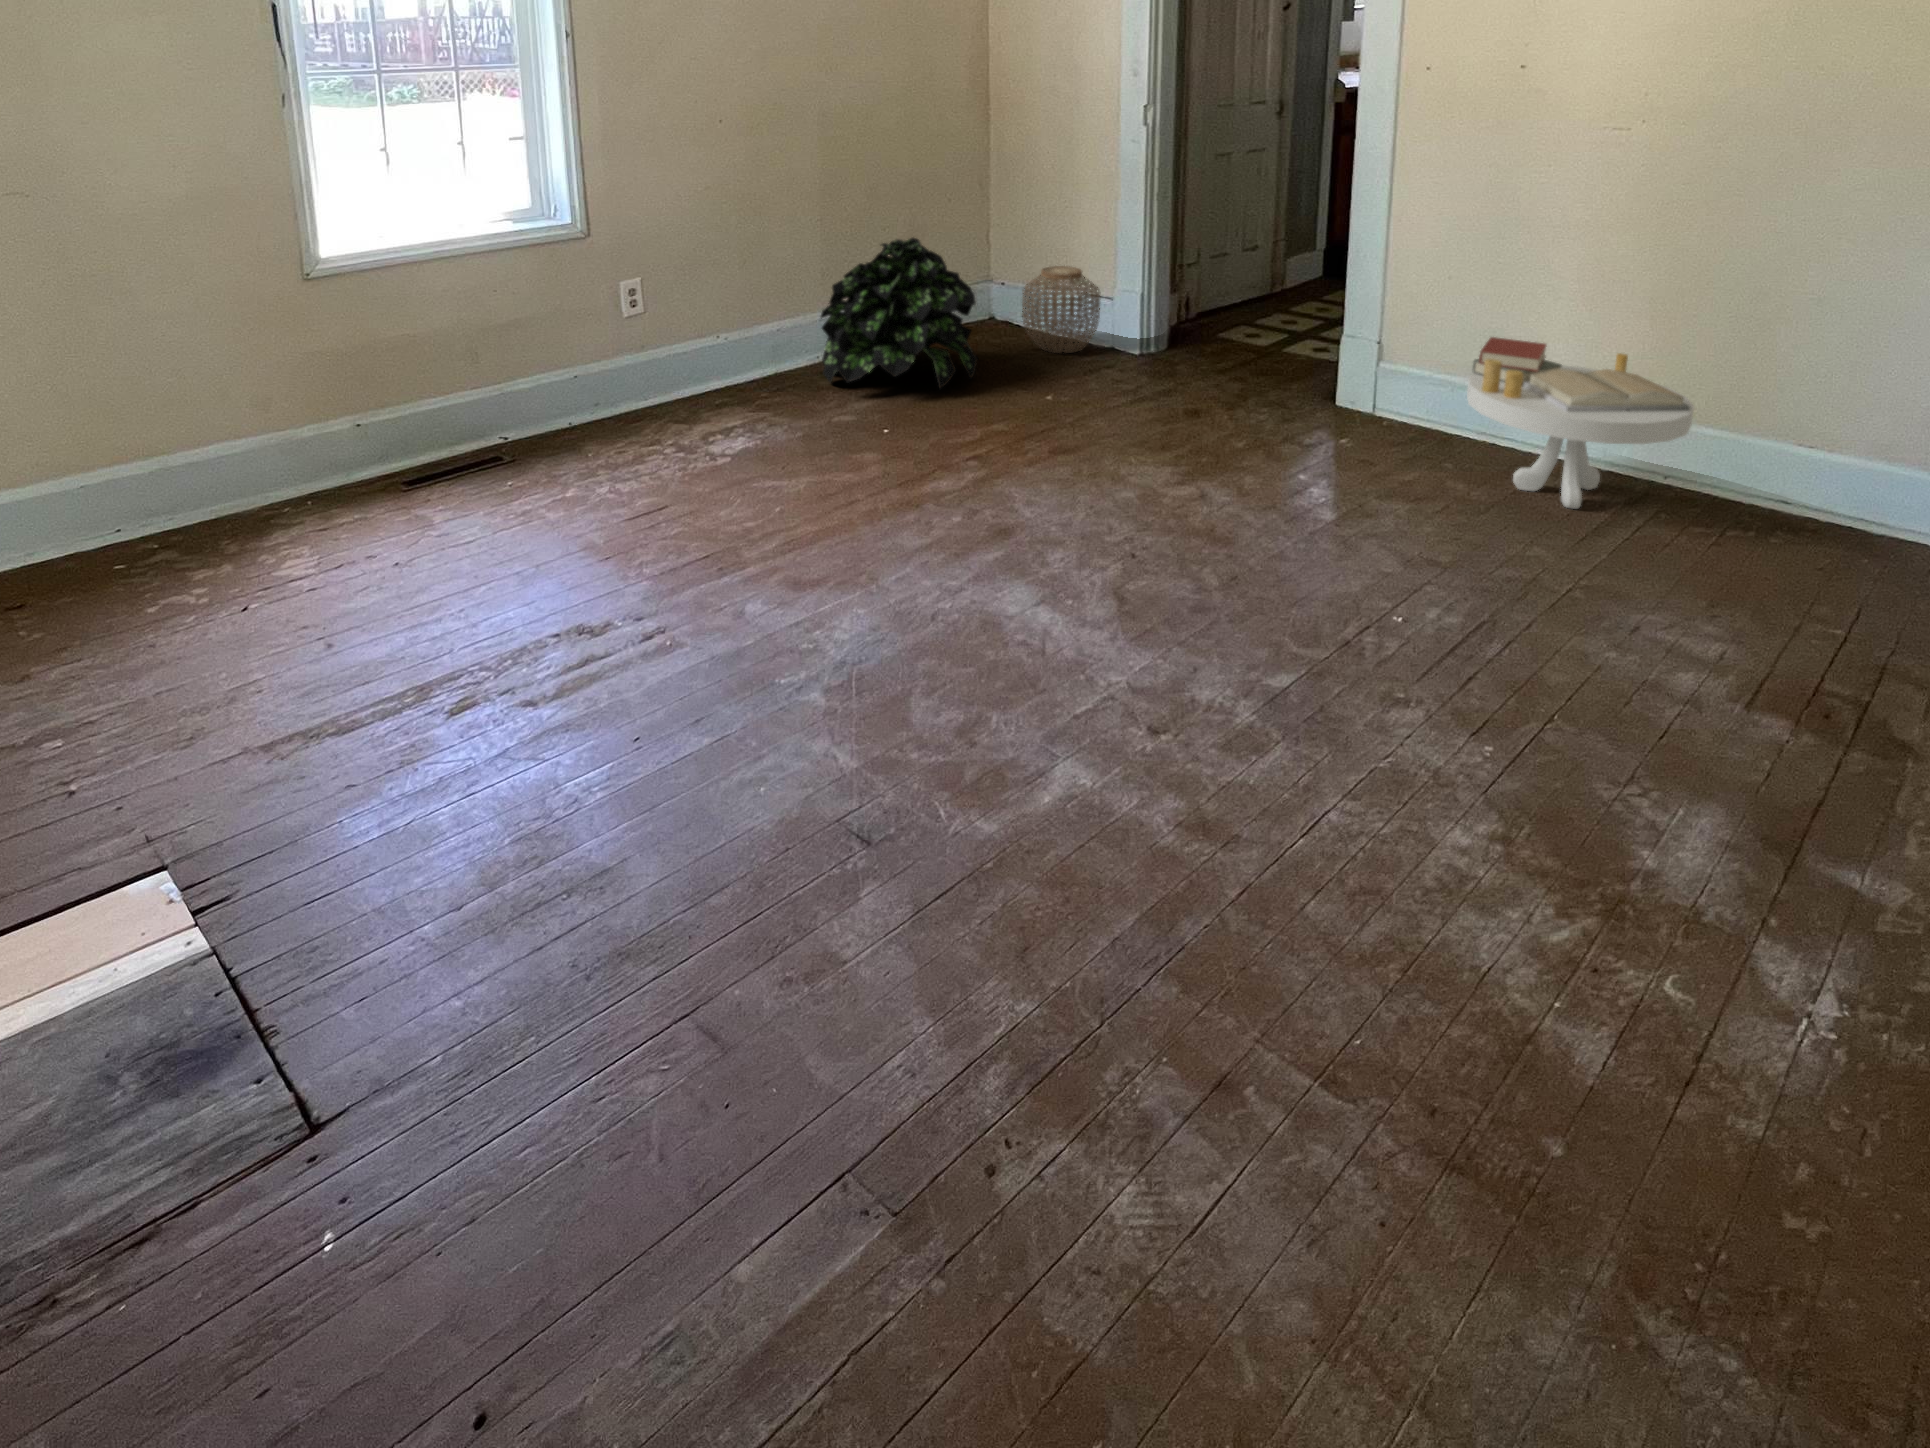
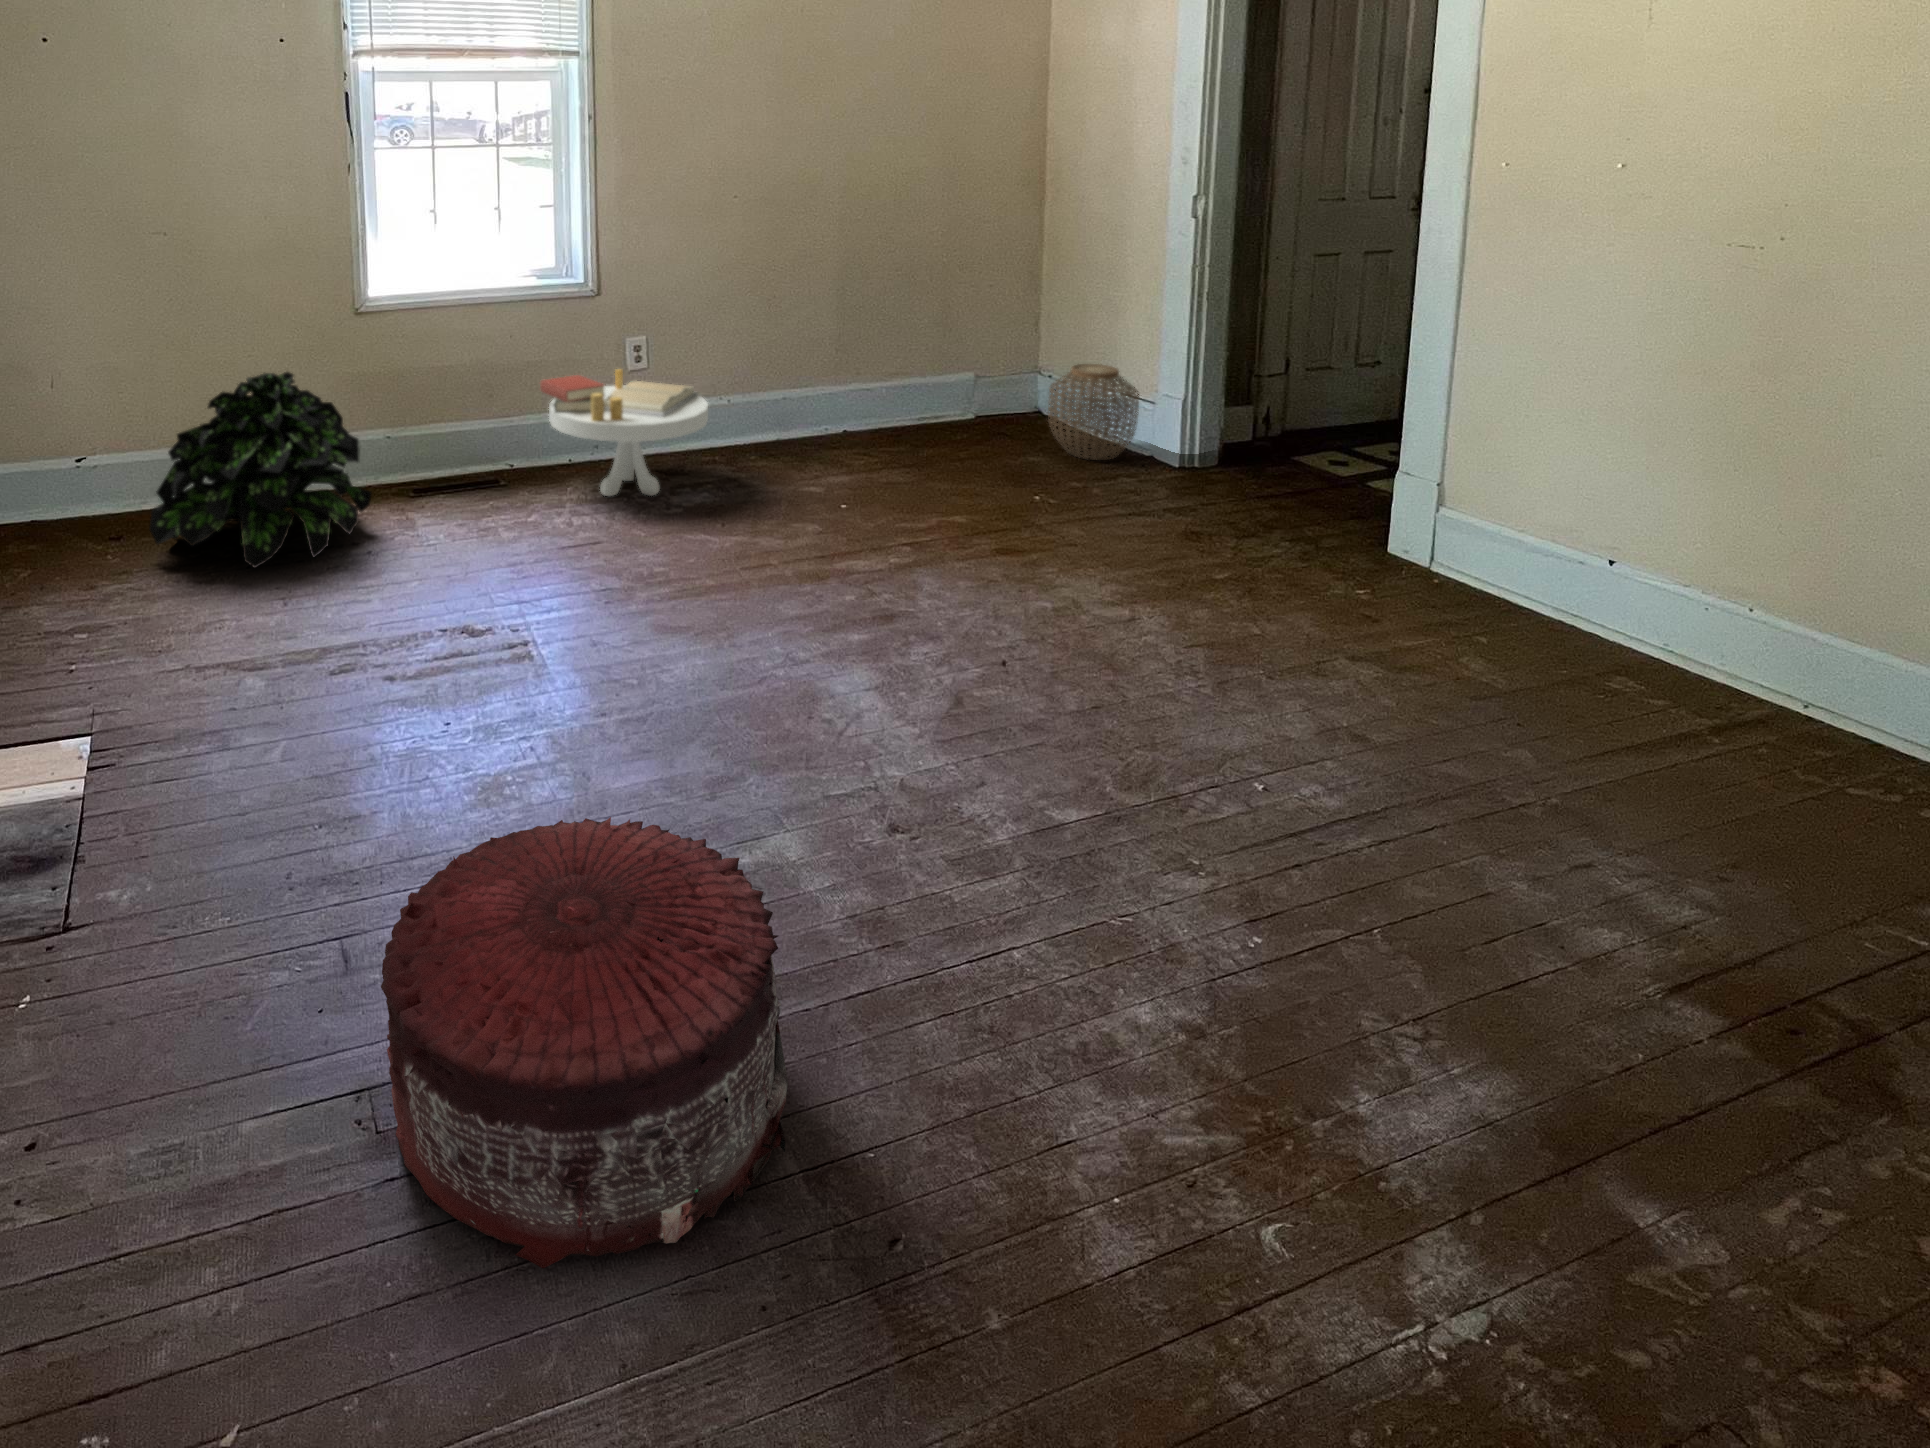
potted plant: present [821,238,978,389] -> present [149,372,372,568]
side table: present [1467,337,1694,509] -> present [540,369,708,496]
pouf: none [840,787,1299,1312] -> present [381,817,788,1268]

